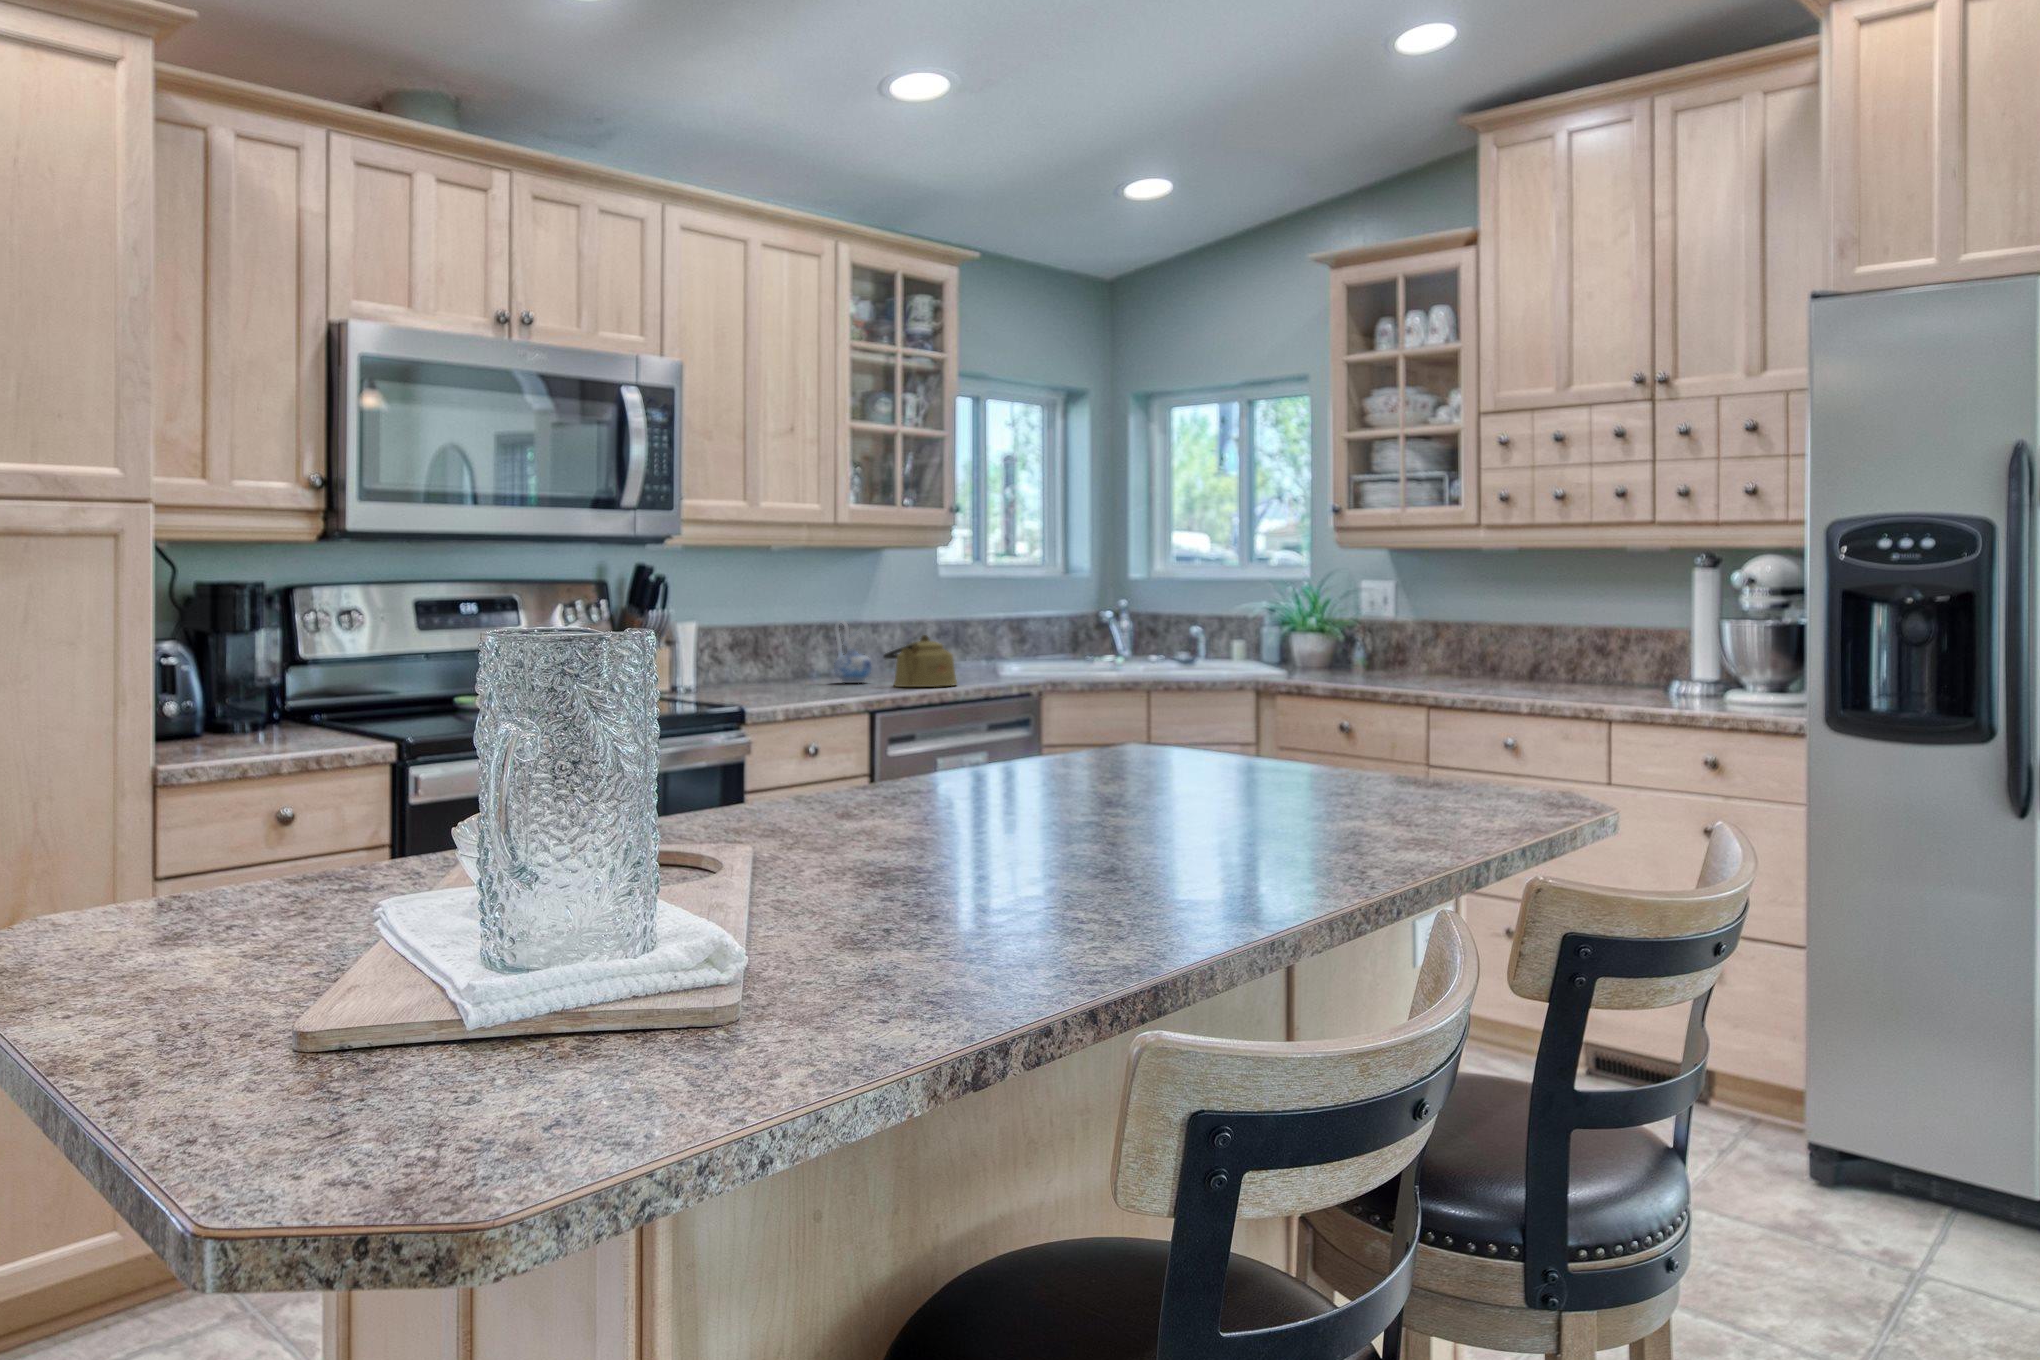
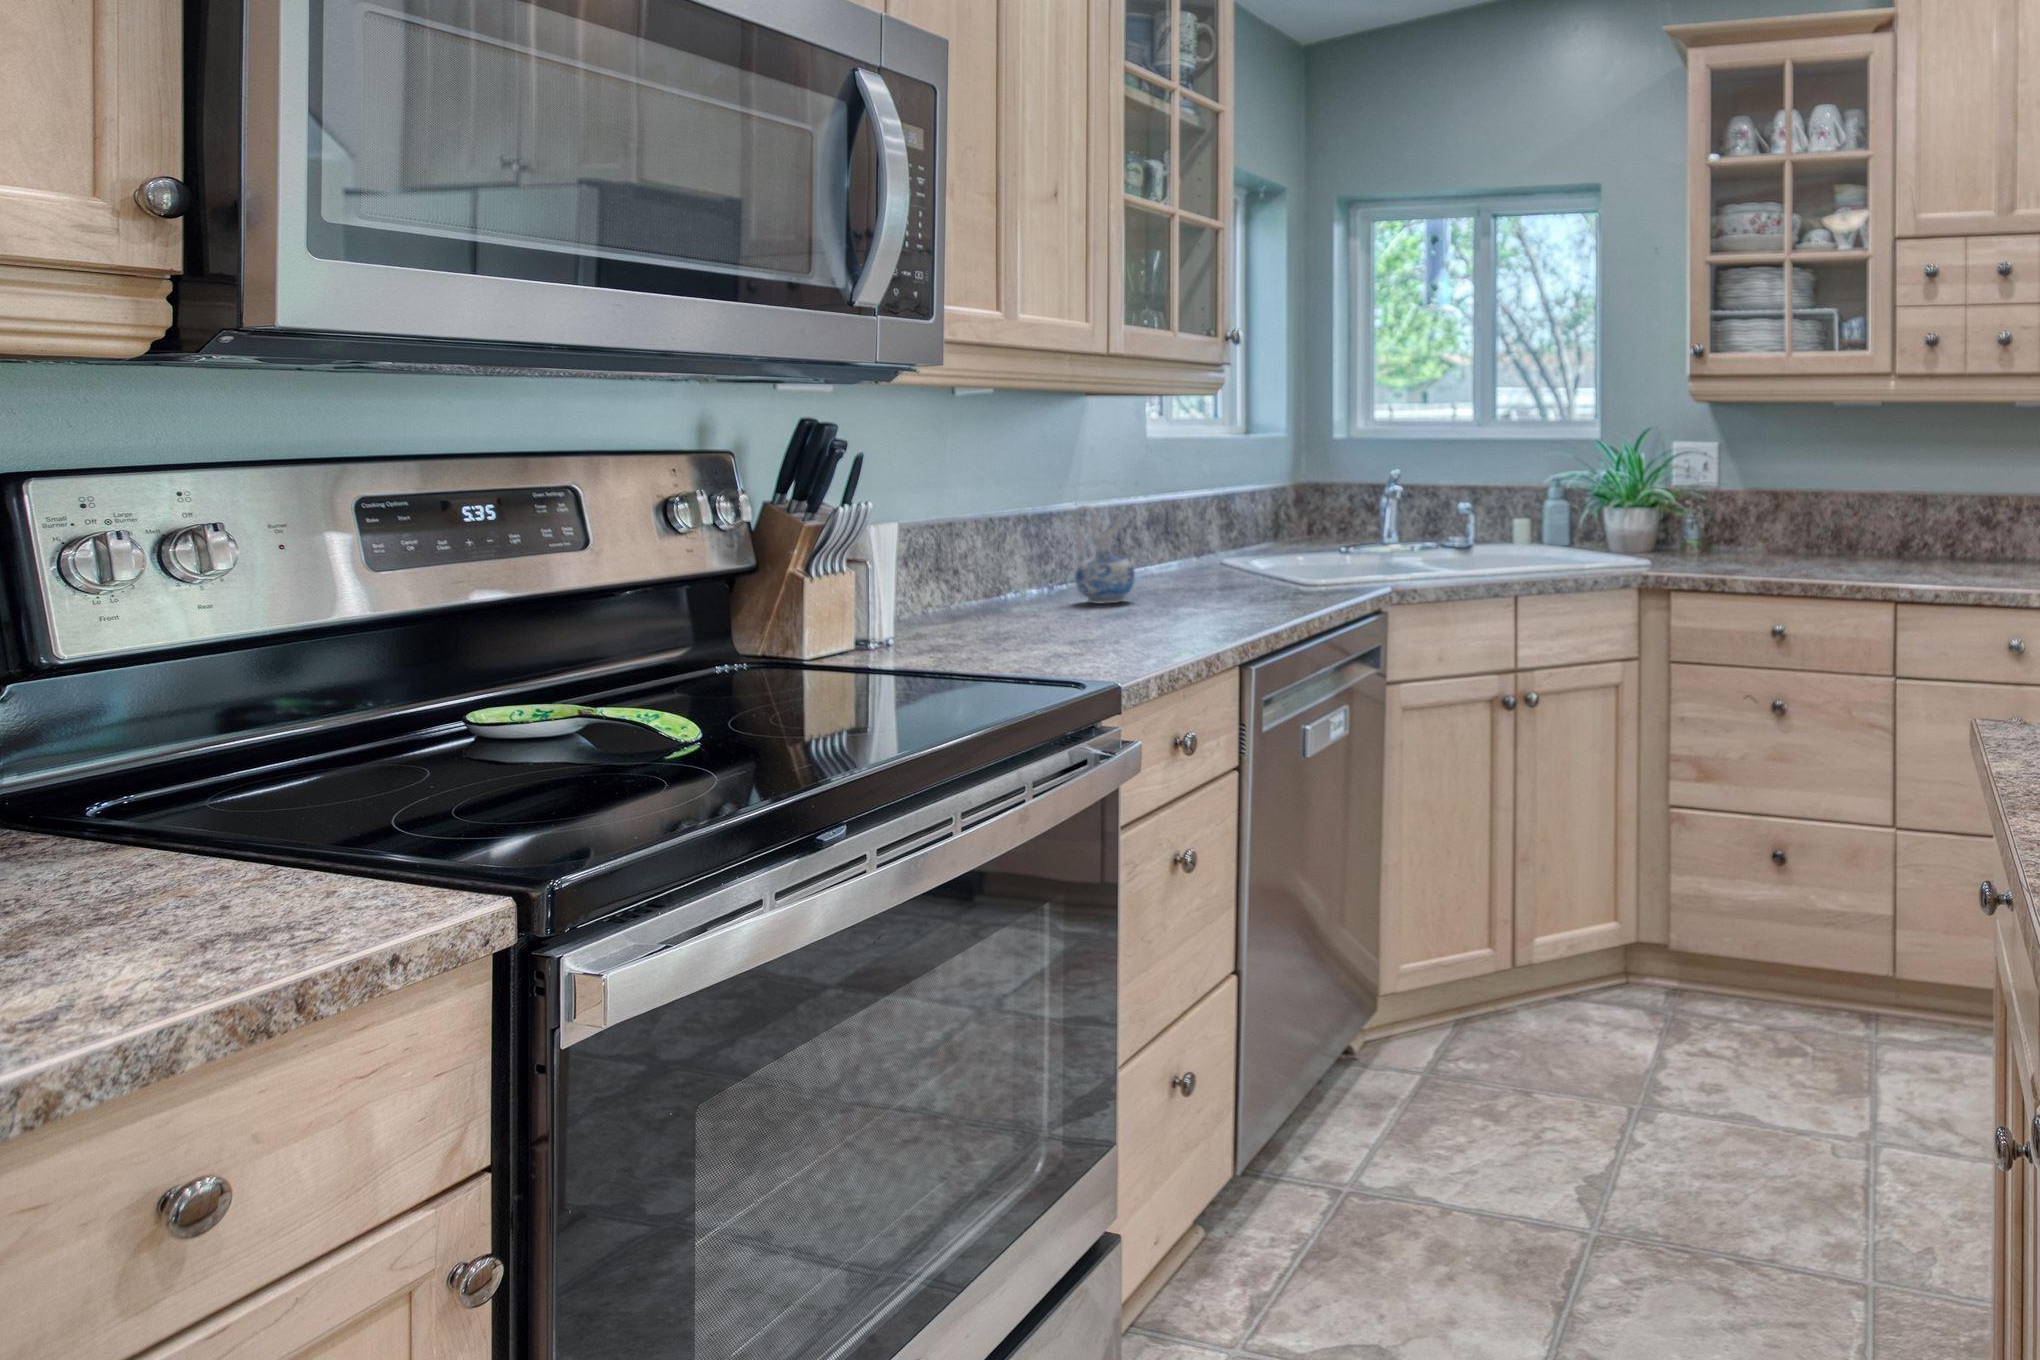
kettle: present [883,635,957,687] -> none [1181,526,1290,609]

